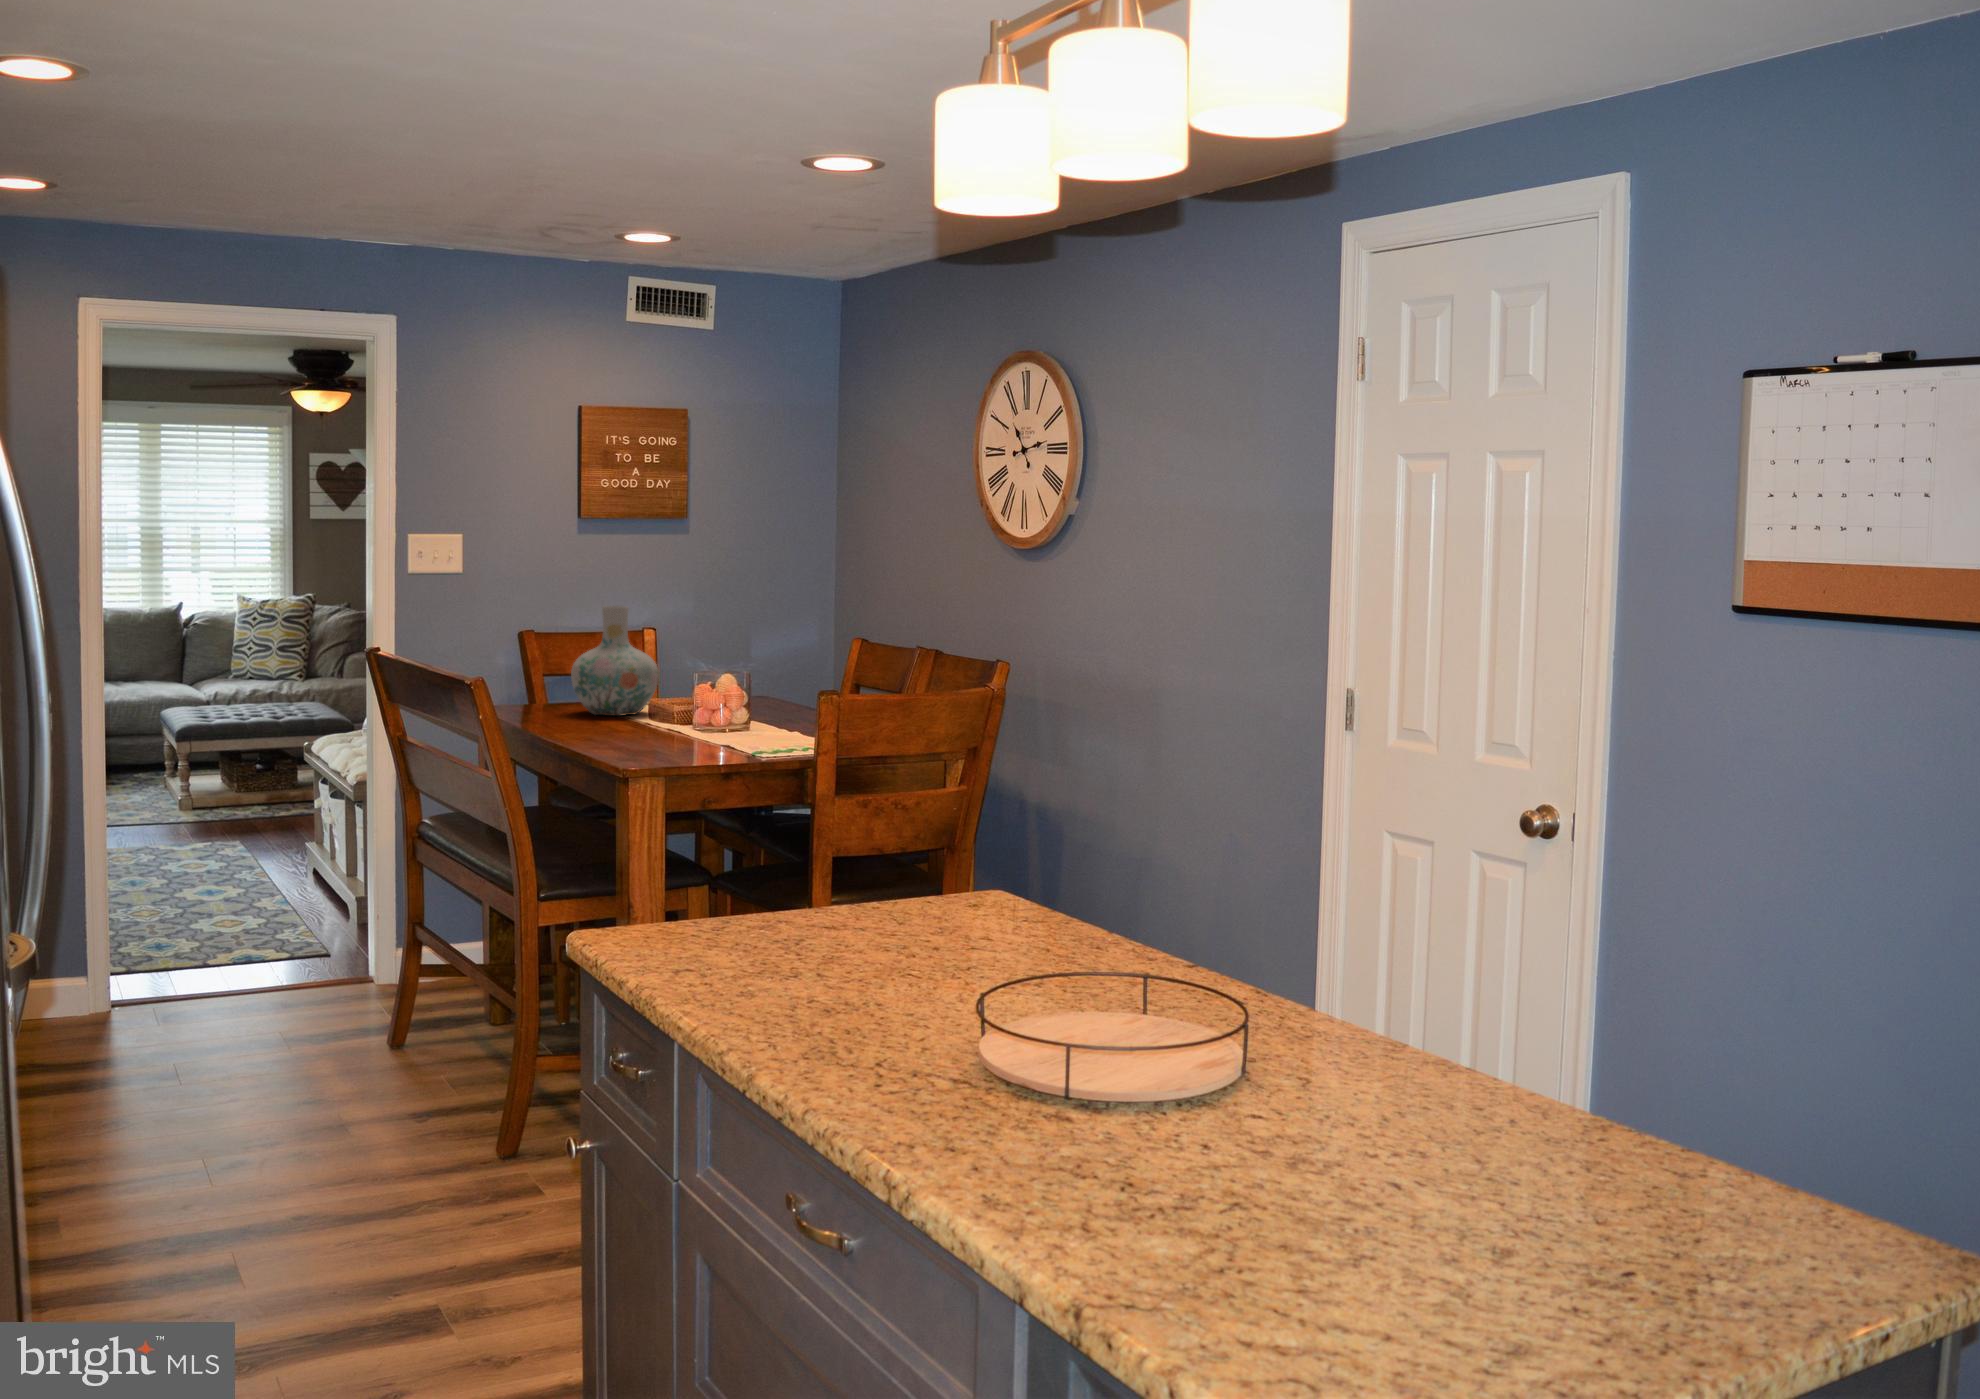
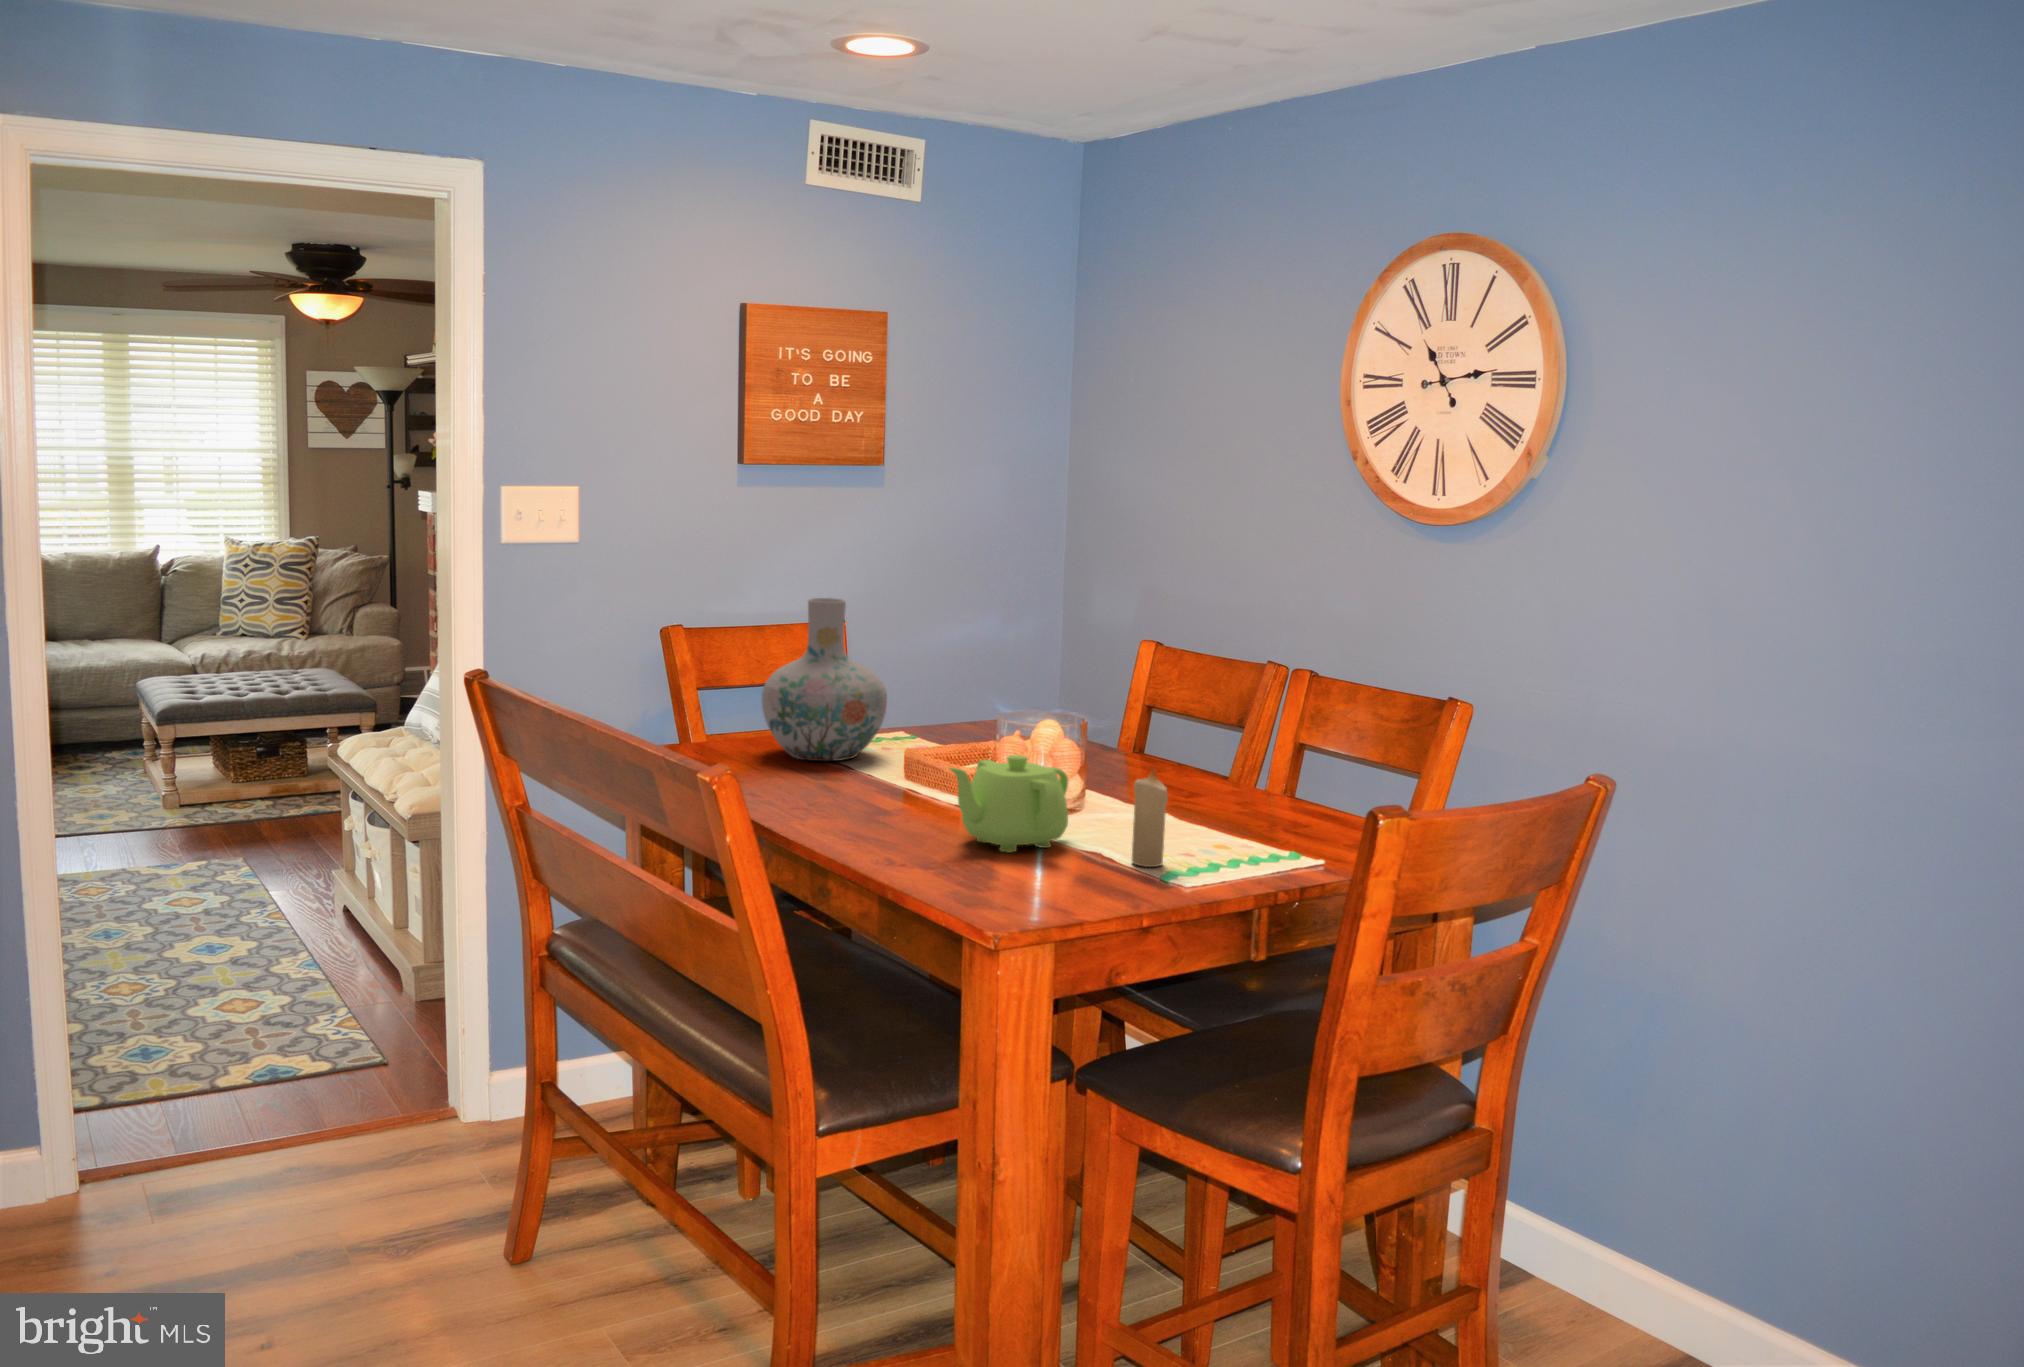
teapot: none [641,691,729,749] -> present [949,755,1068,853]
candle: none [753,691,774,755] -> present [1132,765,1168,867]

